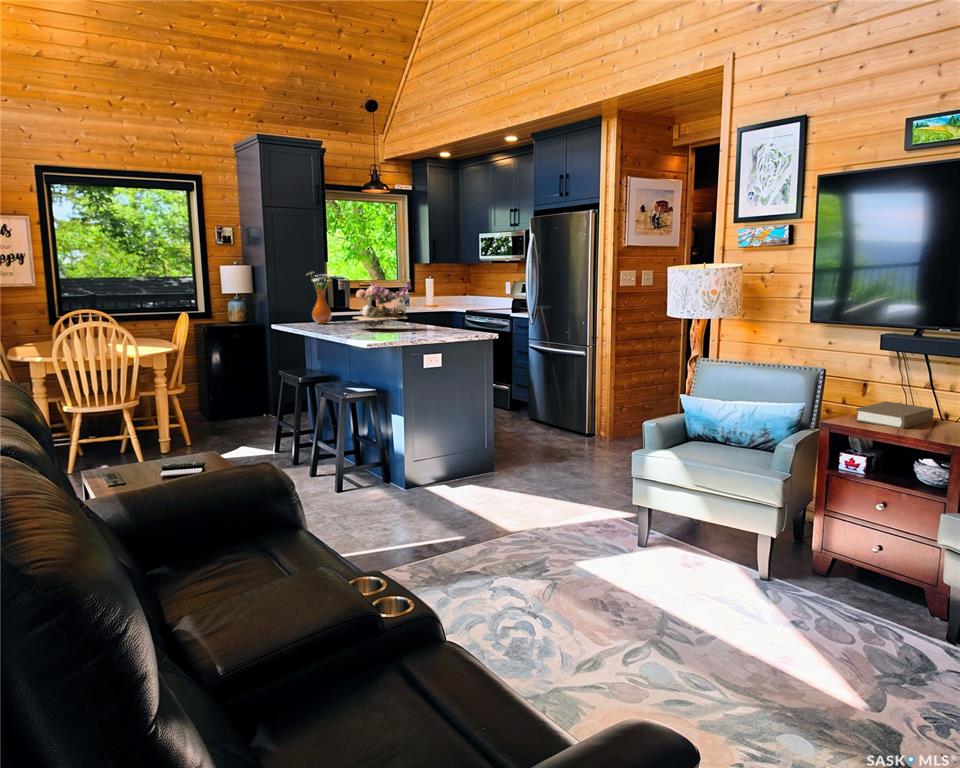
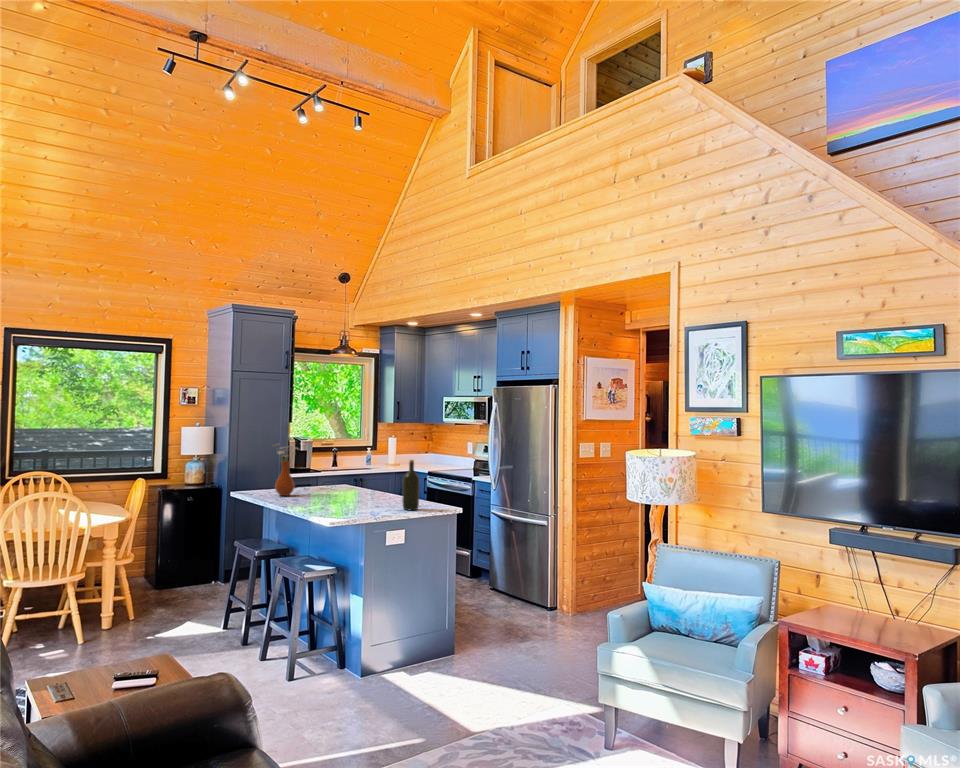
flower arrangement: present [353,280,411,328] -> none [314,457,377,505]
wine bottle: none [438,281,455,332] -> present [402,460,420,510]
book: present [855,401,934,429] -> none [810,596,884,629]

